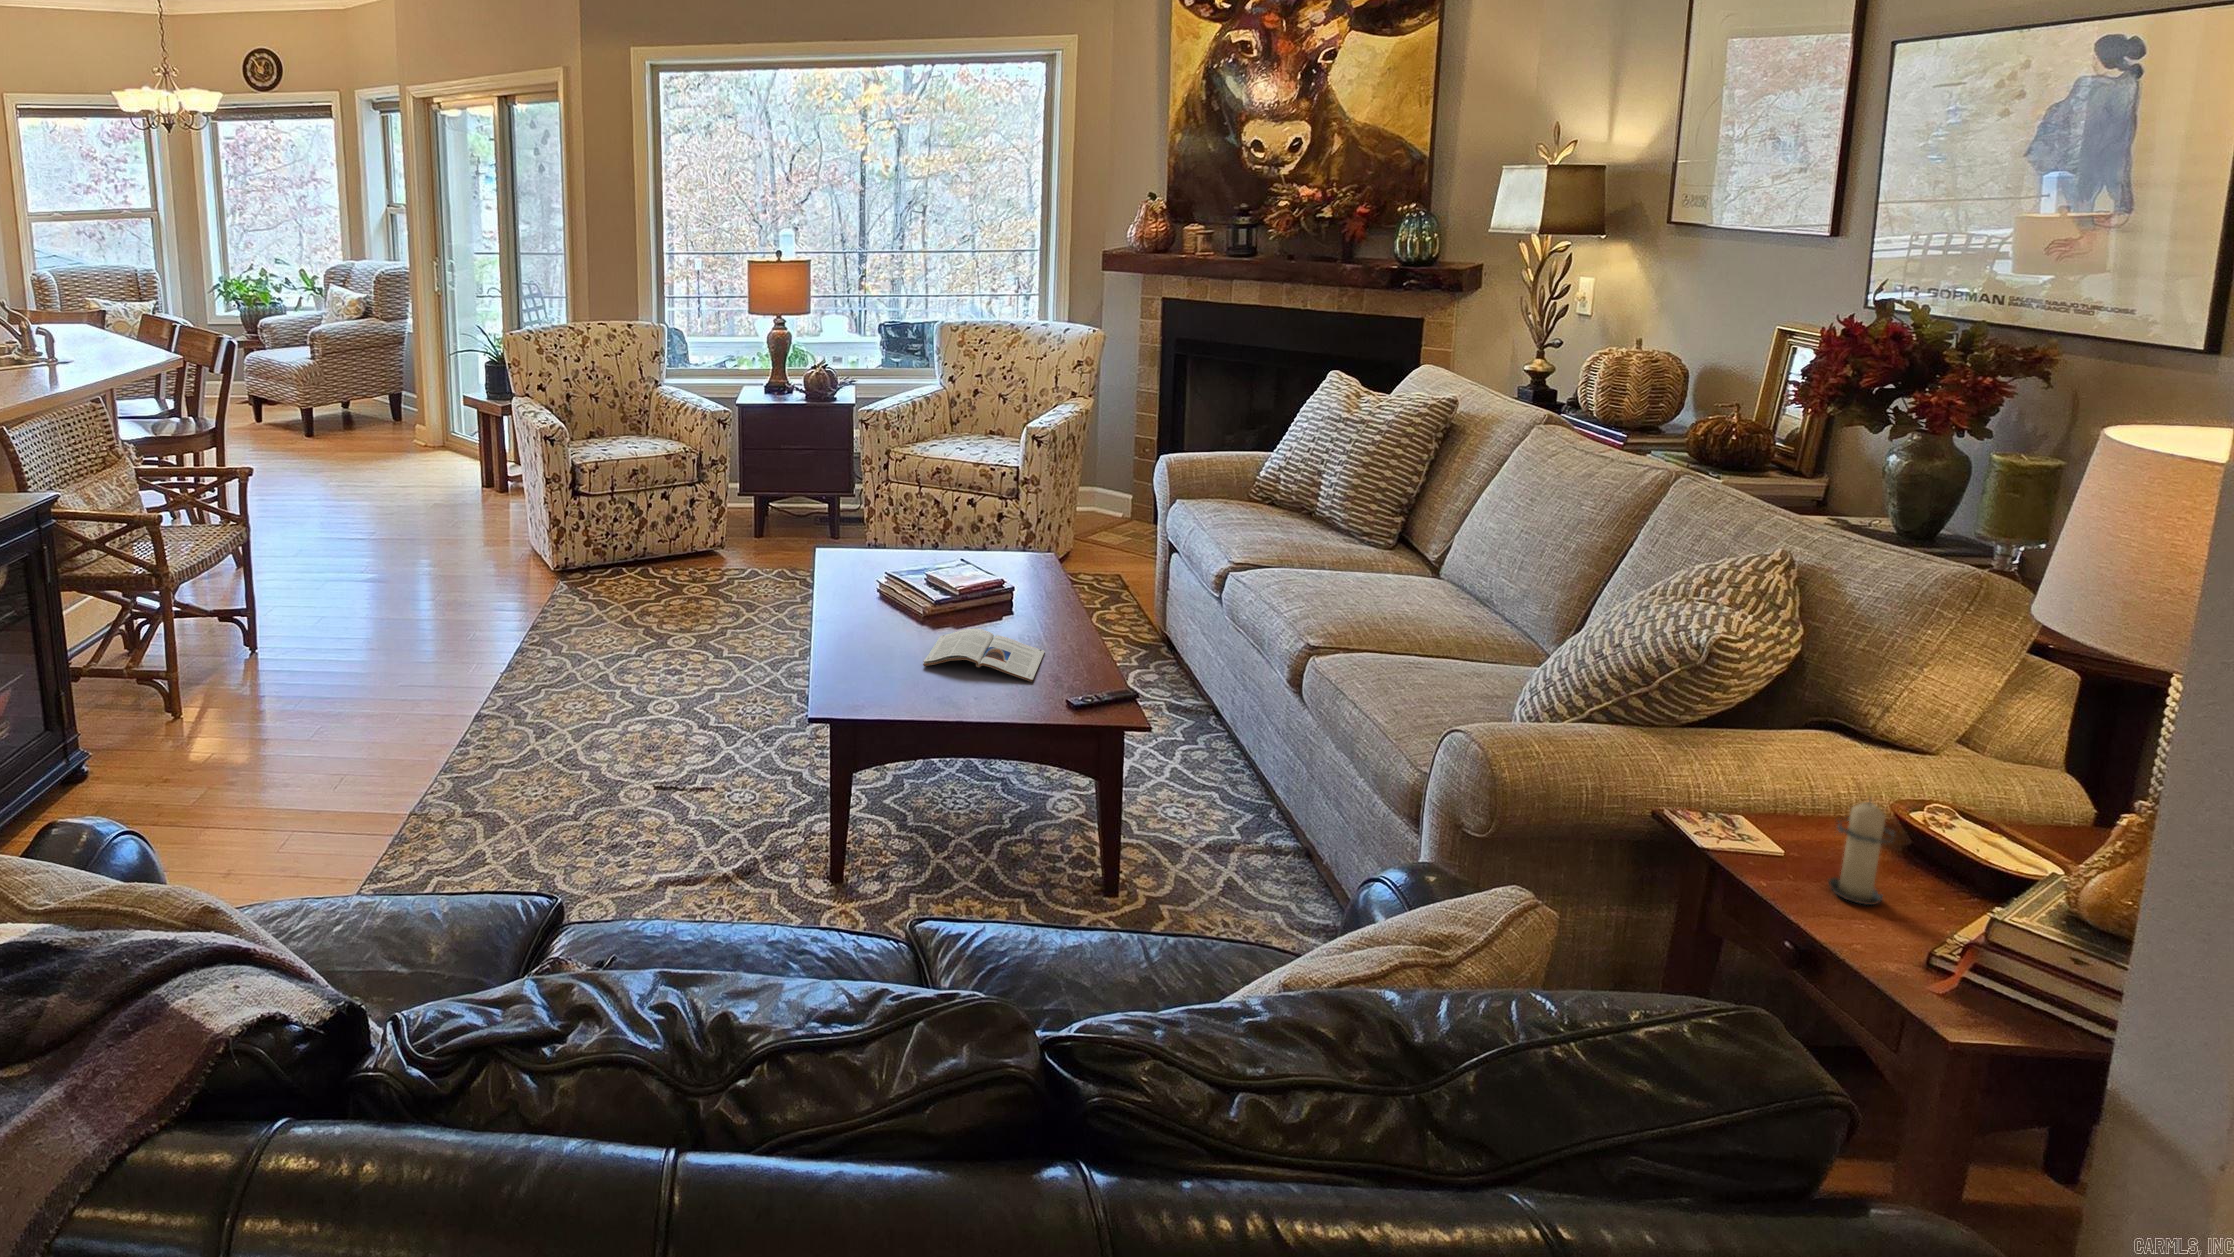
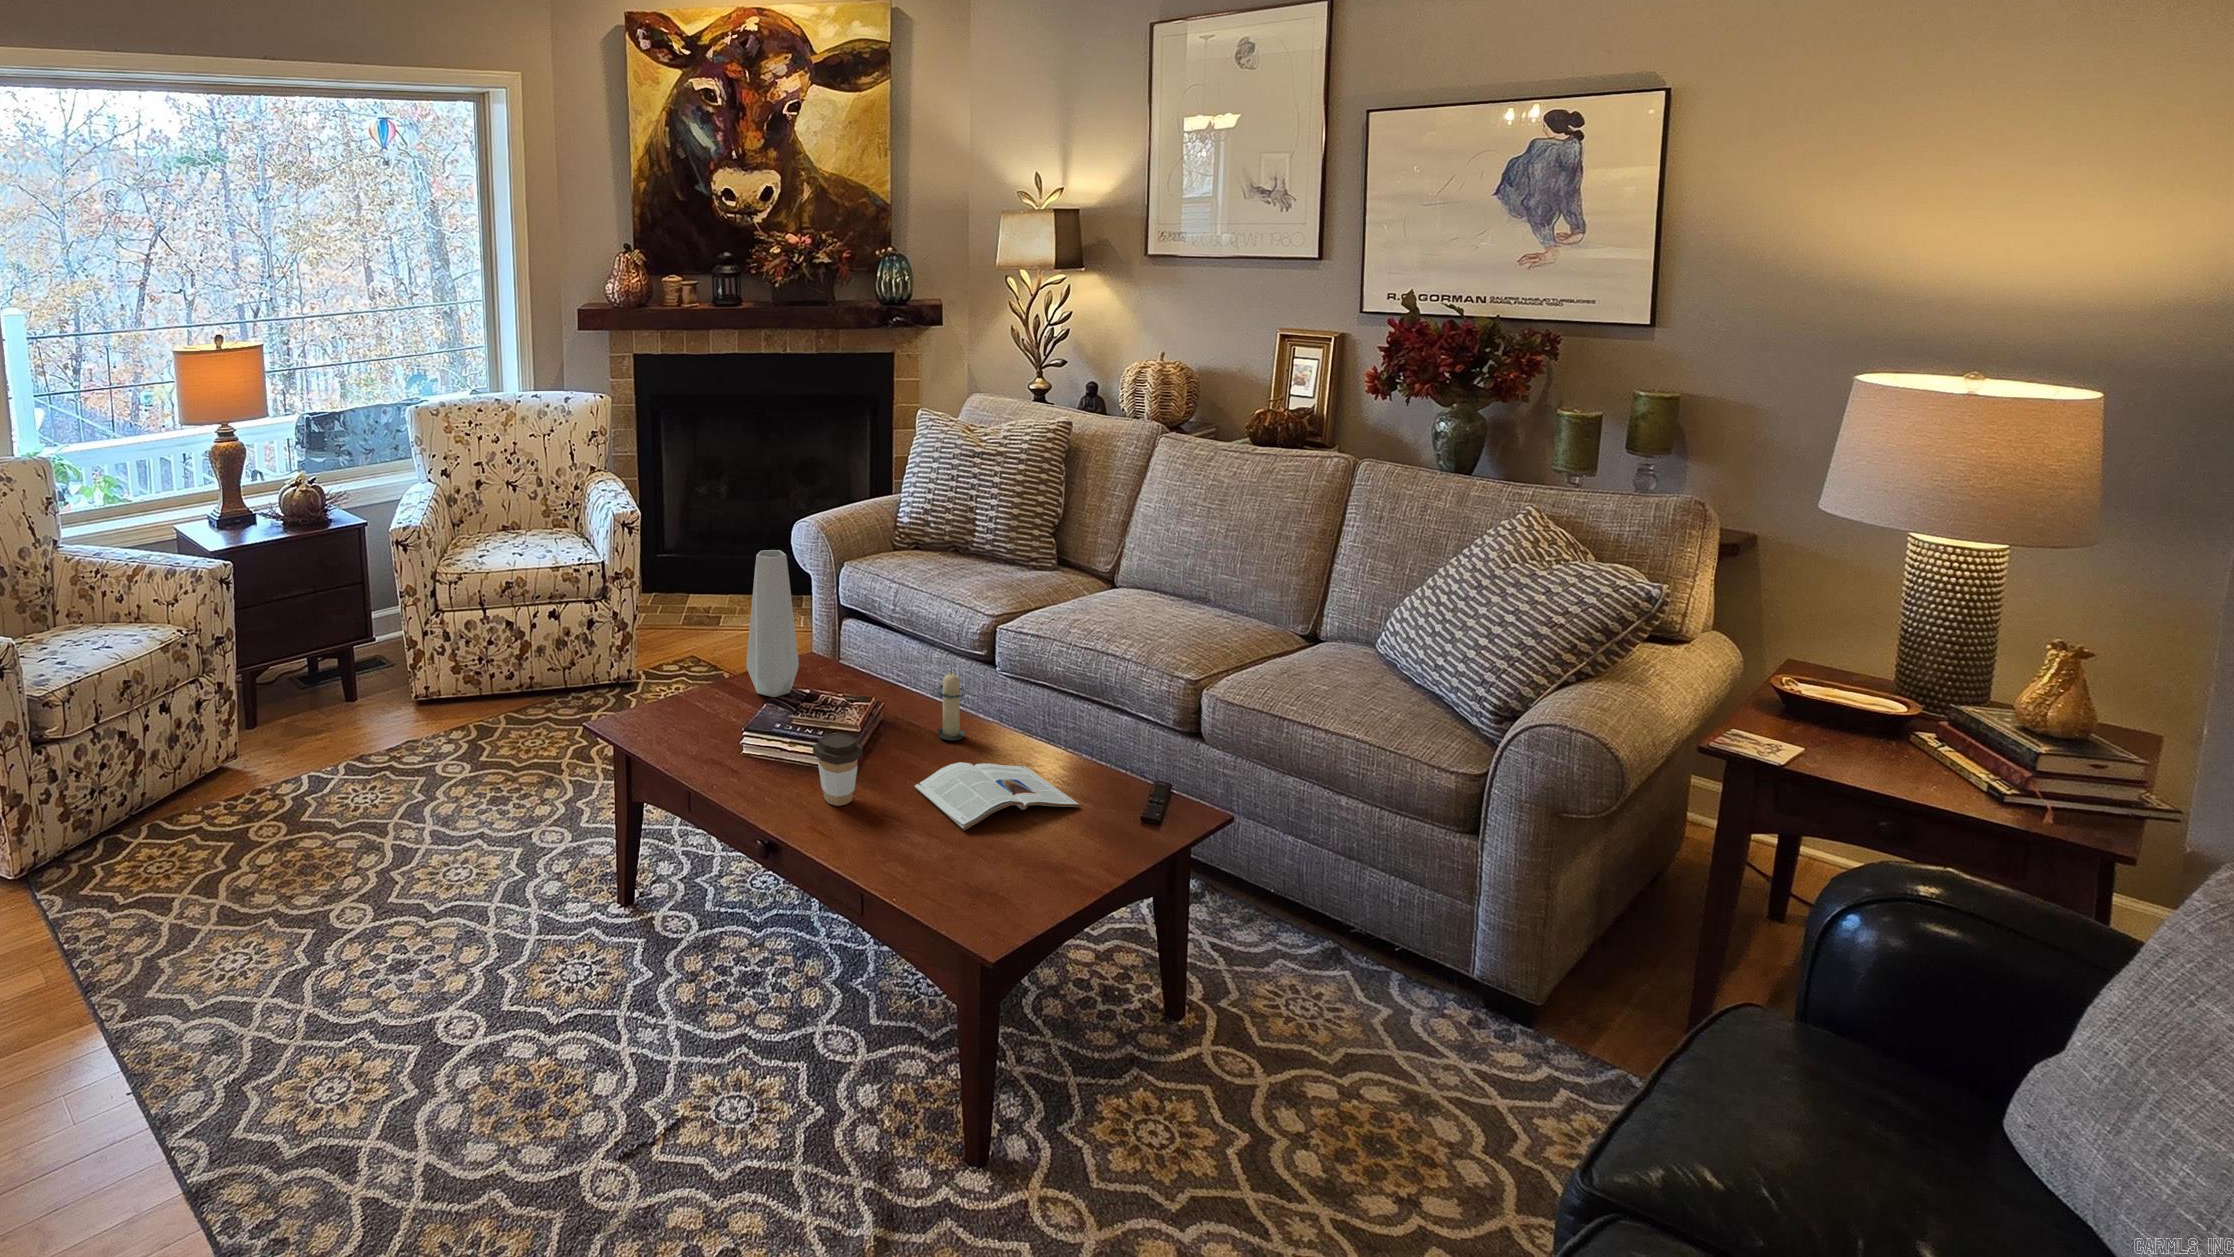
vase: none [939,449,983,567] -> present [747,550,799,697]
coffee cup: none [863,578,897,632] -> present [813,733,863,806]
candle: present [1828,799,1894,905] -> present [936,669,965,740]

